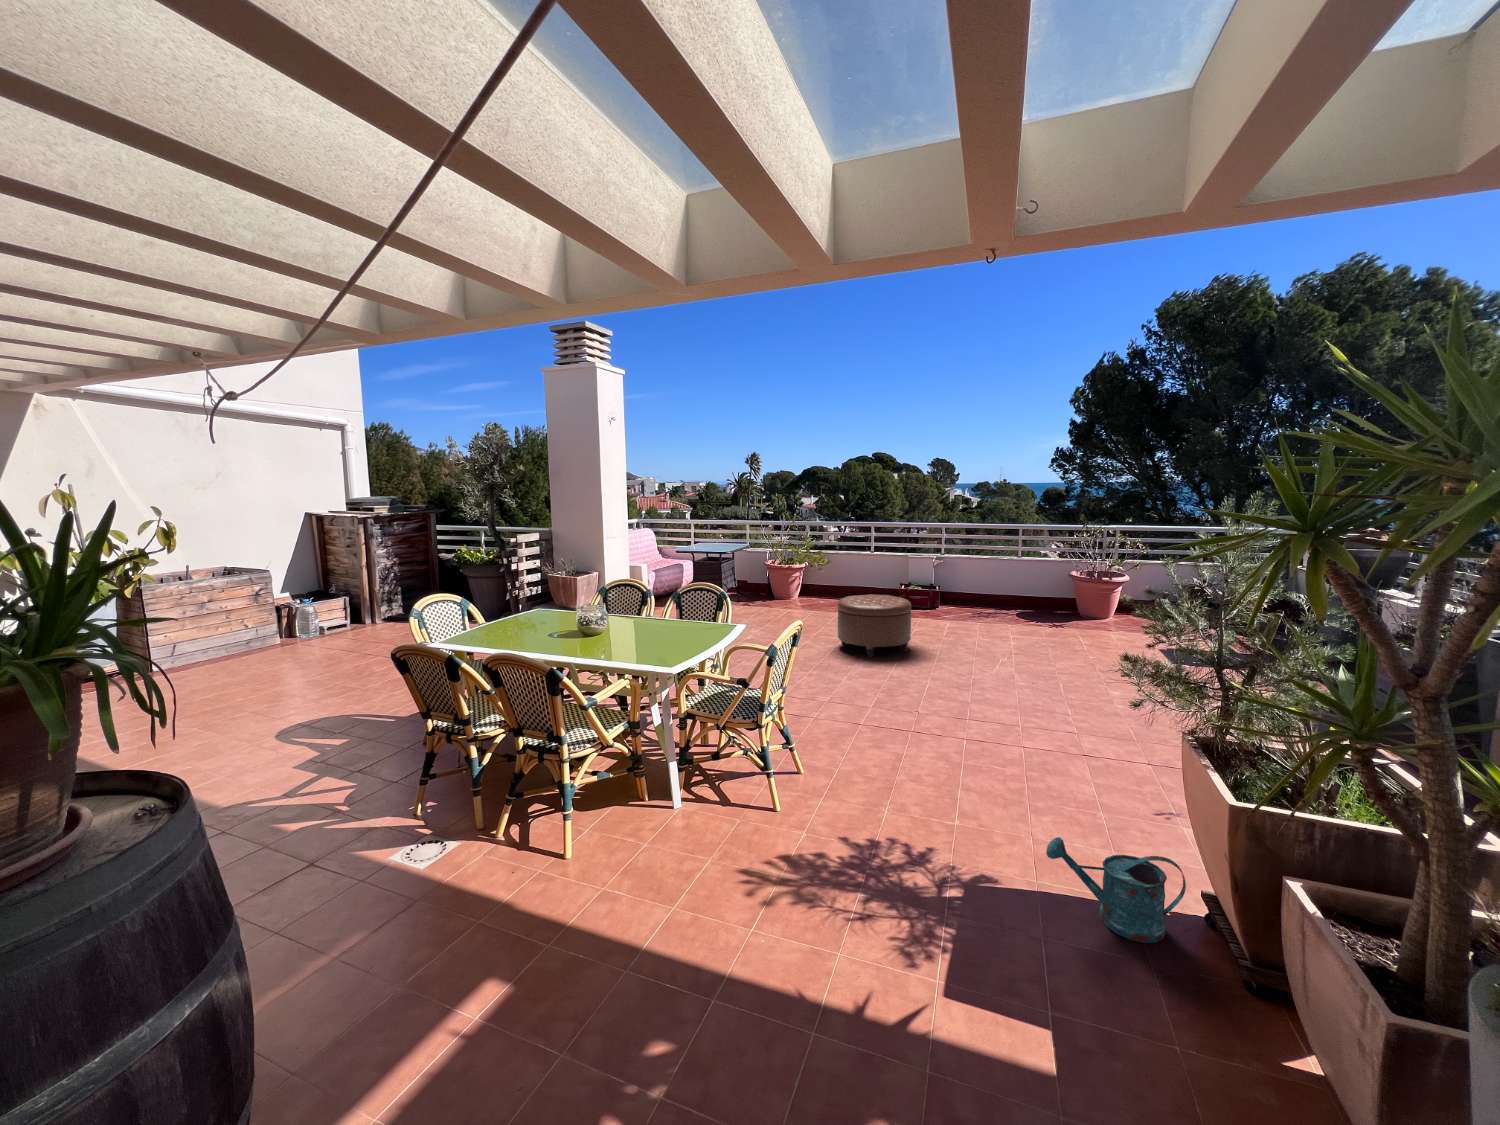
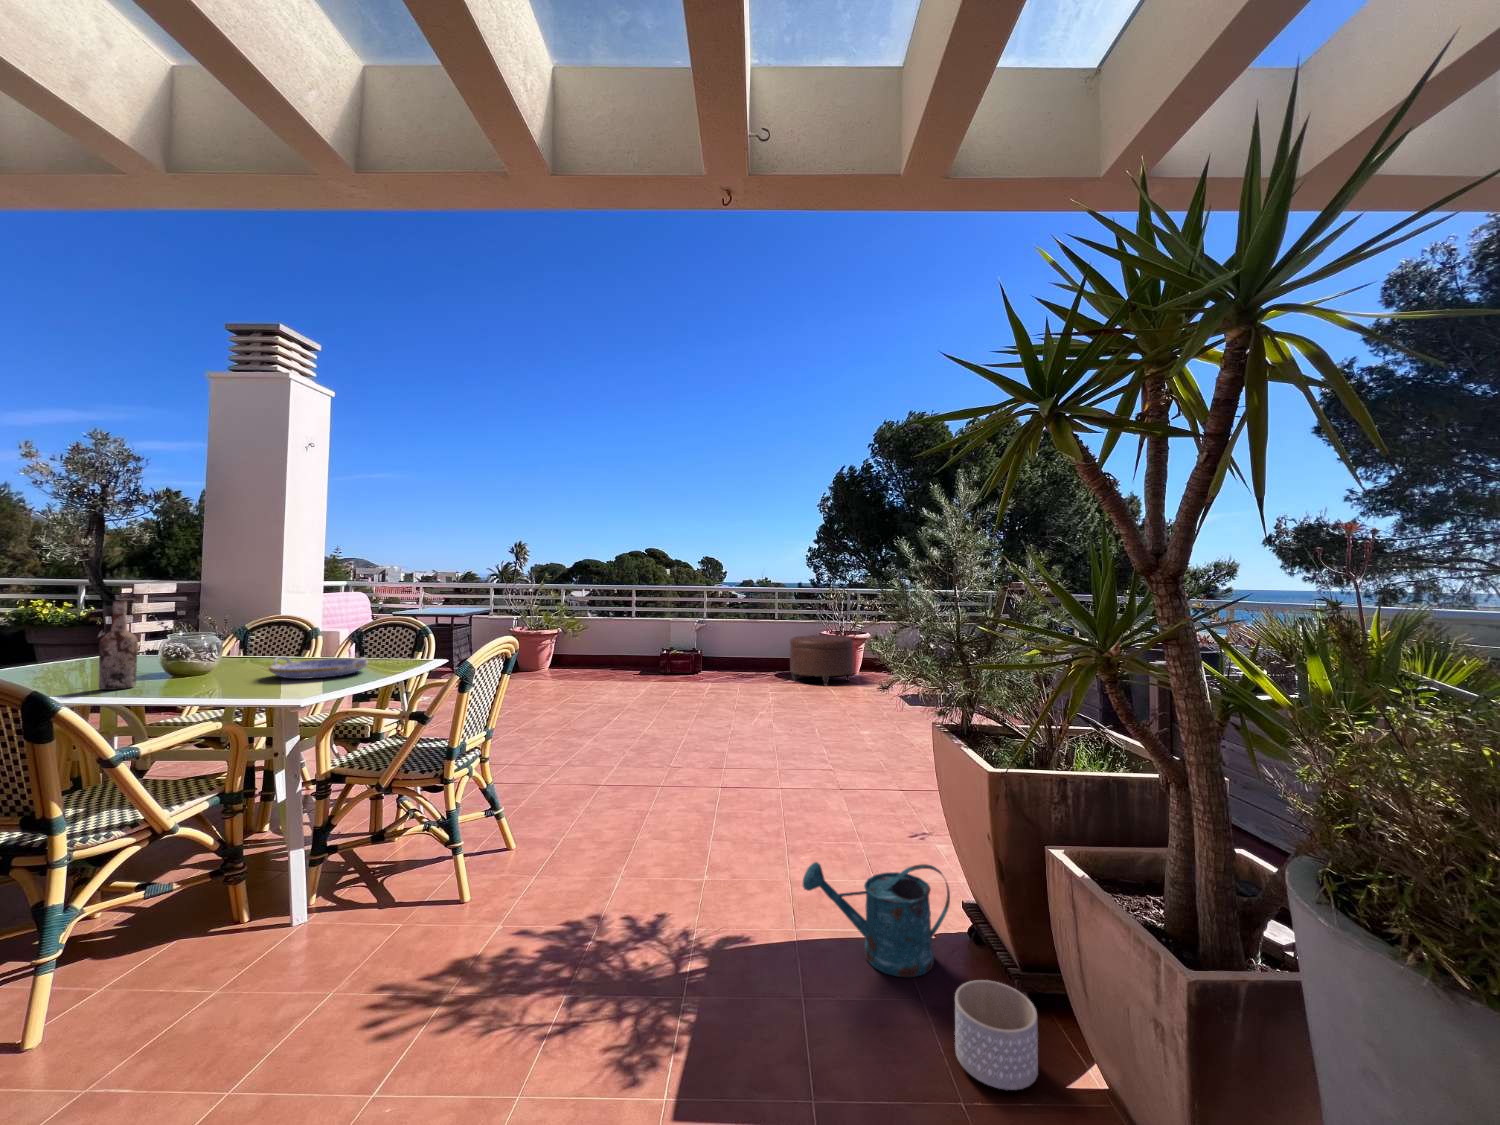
wine bottle: none [546,584,566,643] -> present [99,601,138,690]
ottoman: present [838,594,911,657] -> present [790,635,853,686]
serving tray: none [637,620,697,639] -> present [268,657,369,679]
planter: none [1177,962,1257,1052] -> present [955,980,1038,1090]

